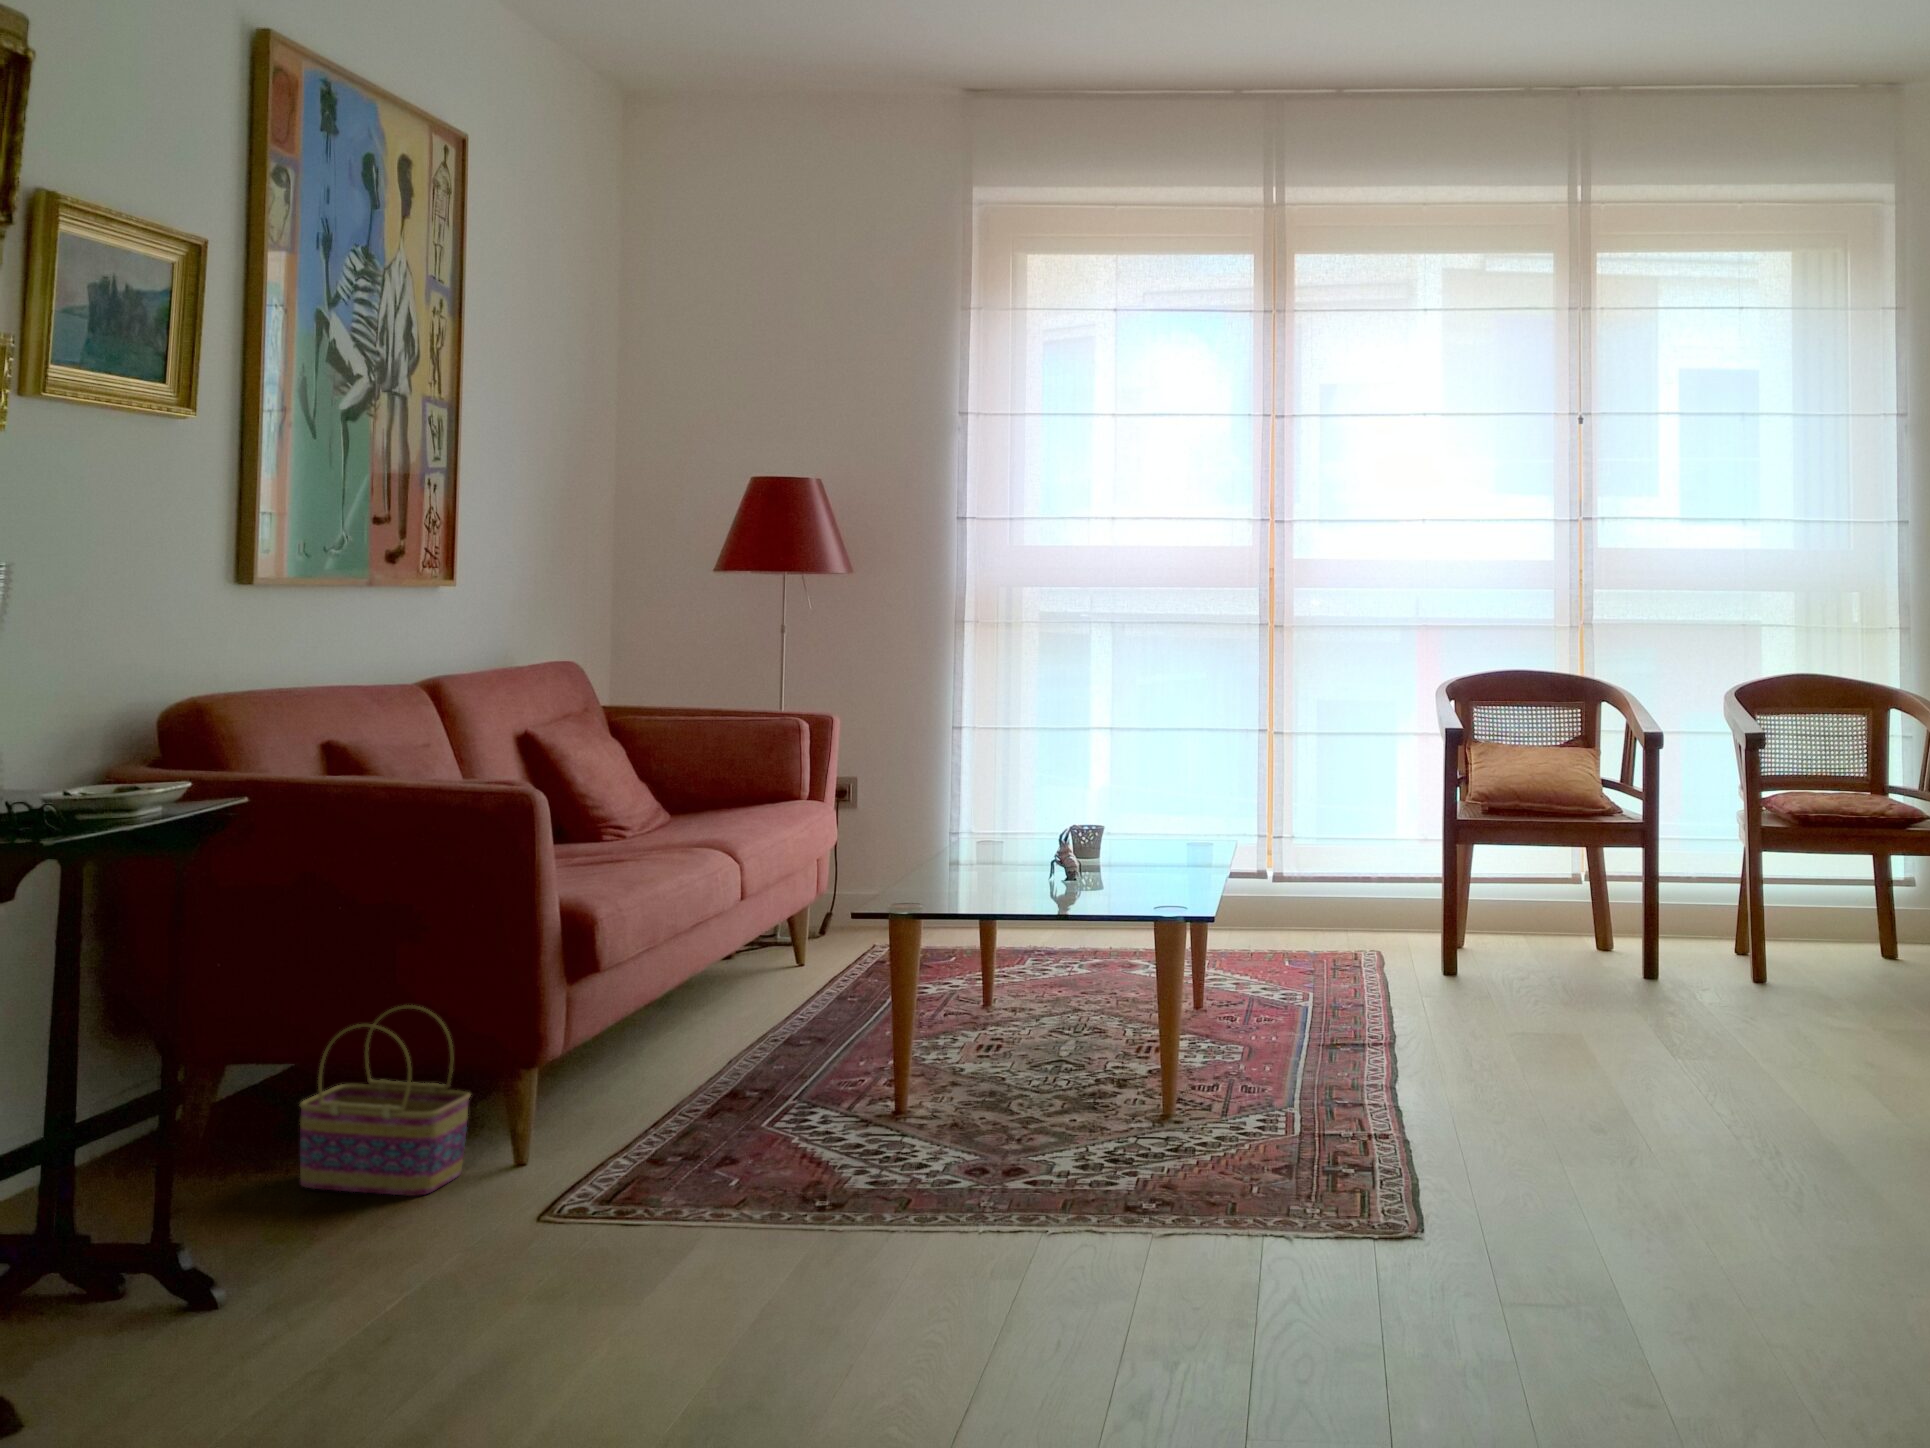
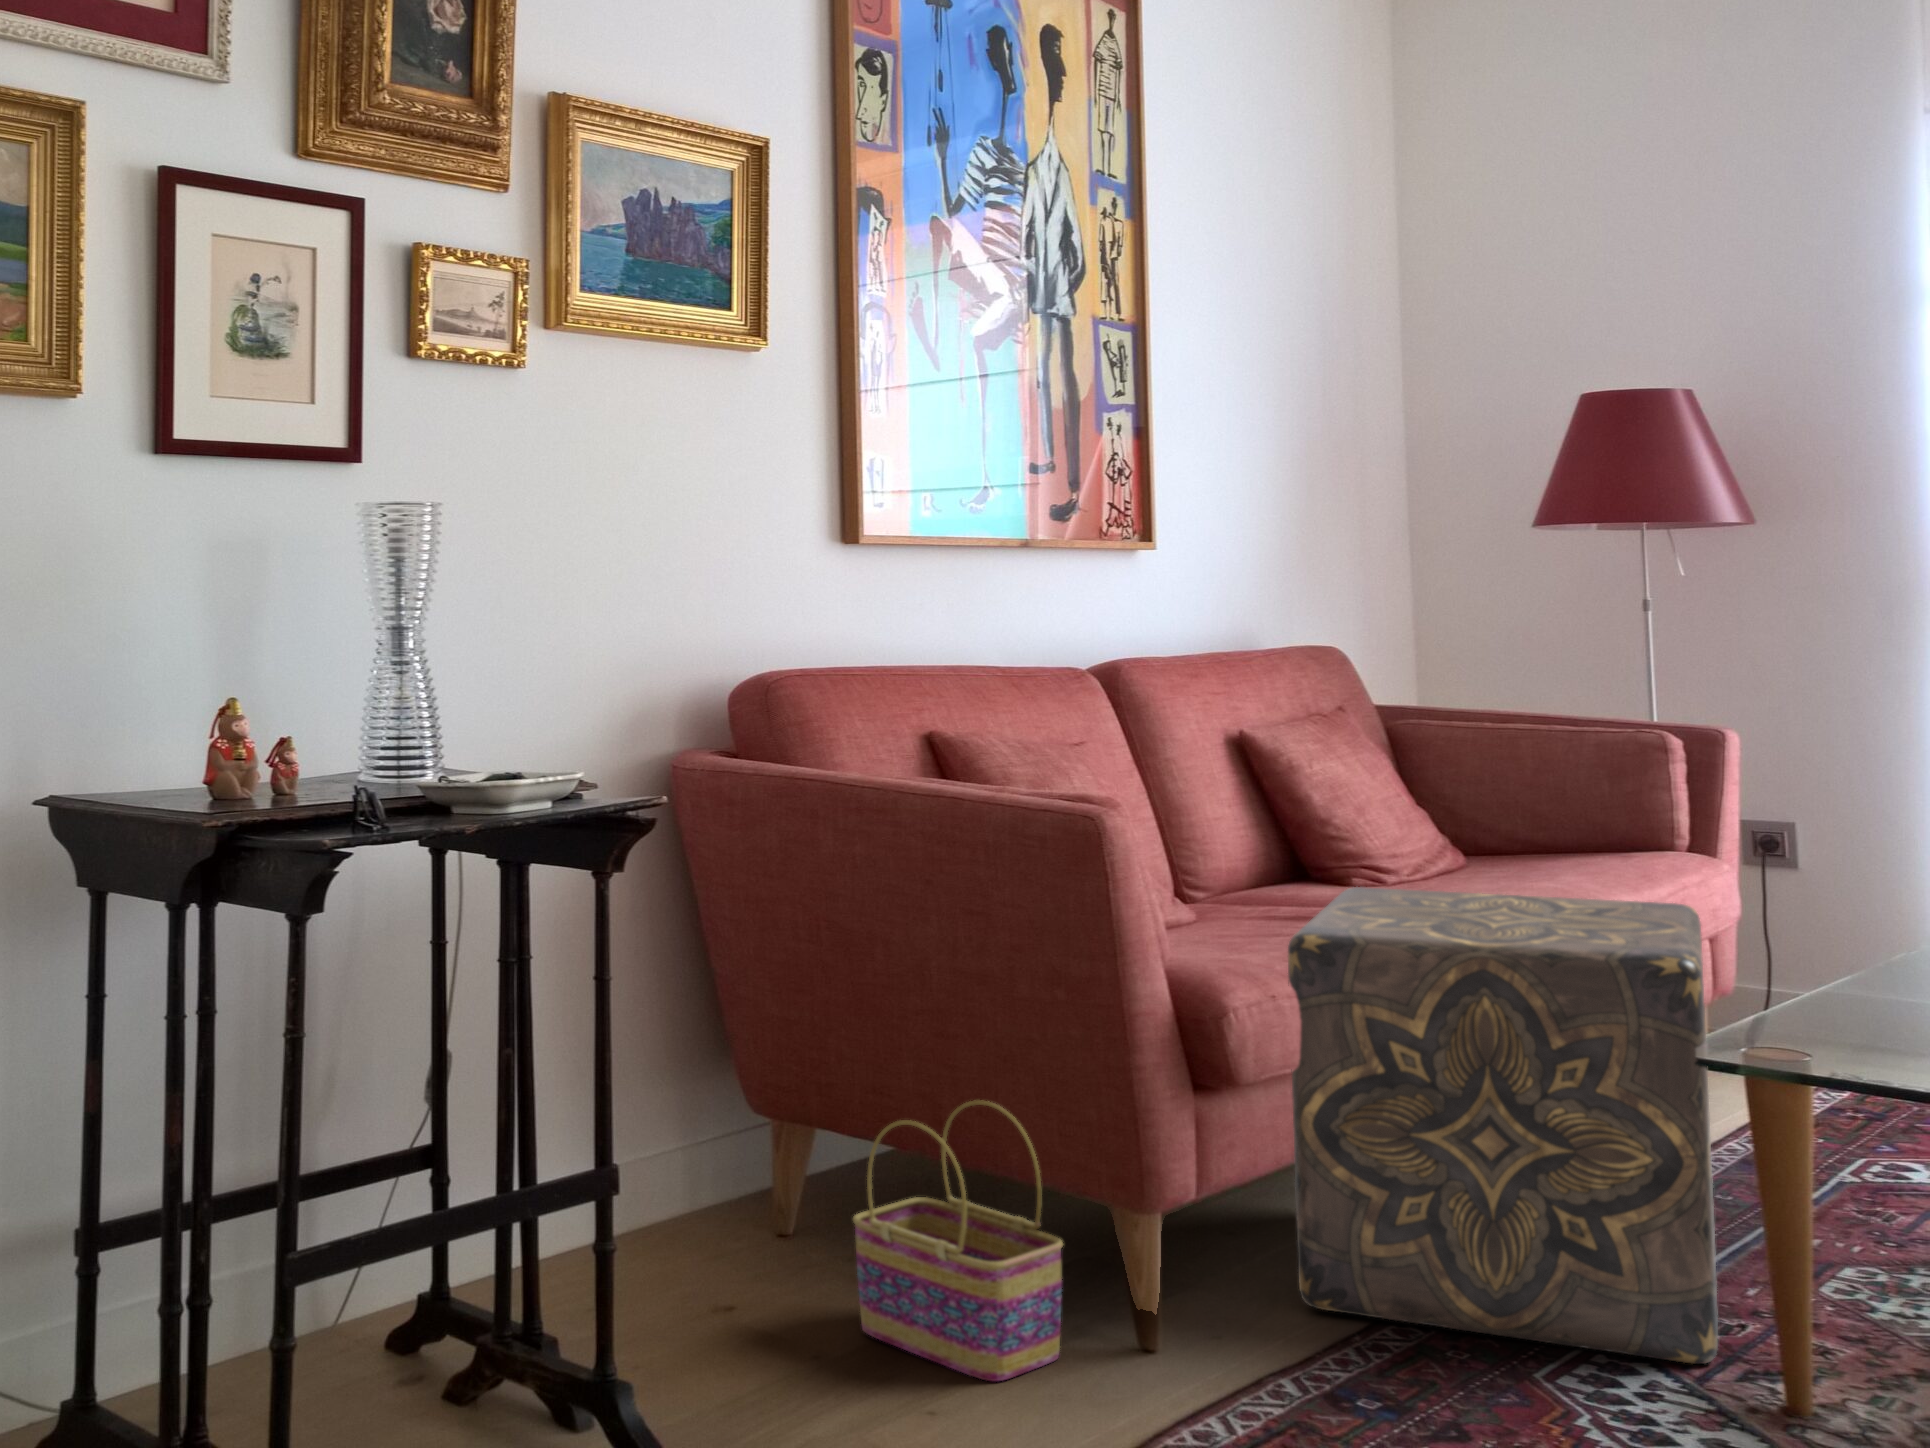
ottoman: none [609,835,868,1115] -> present [1288,887,1718,1364]

